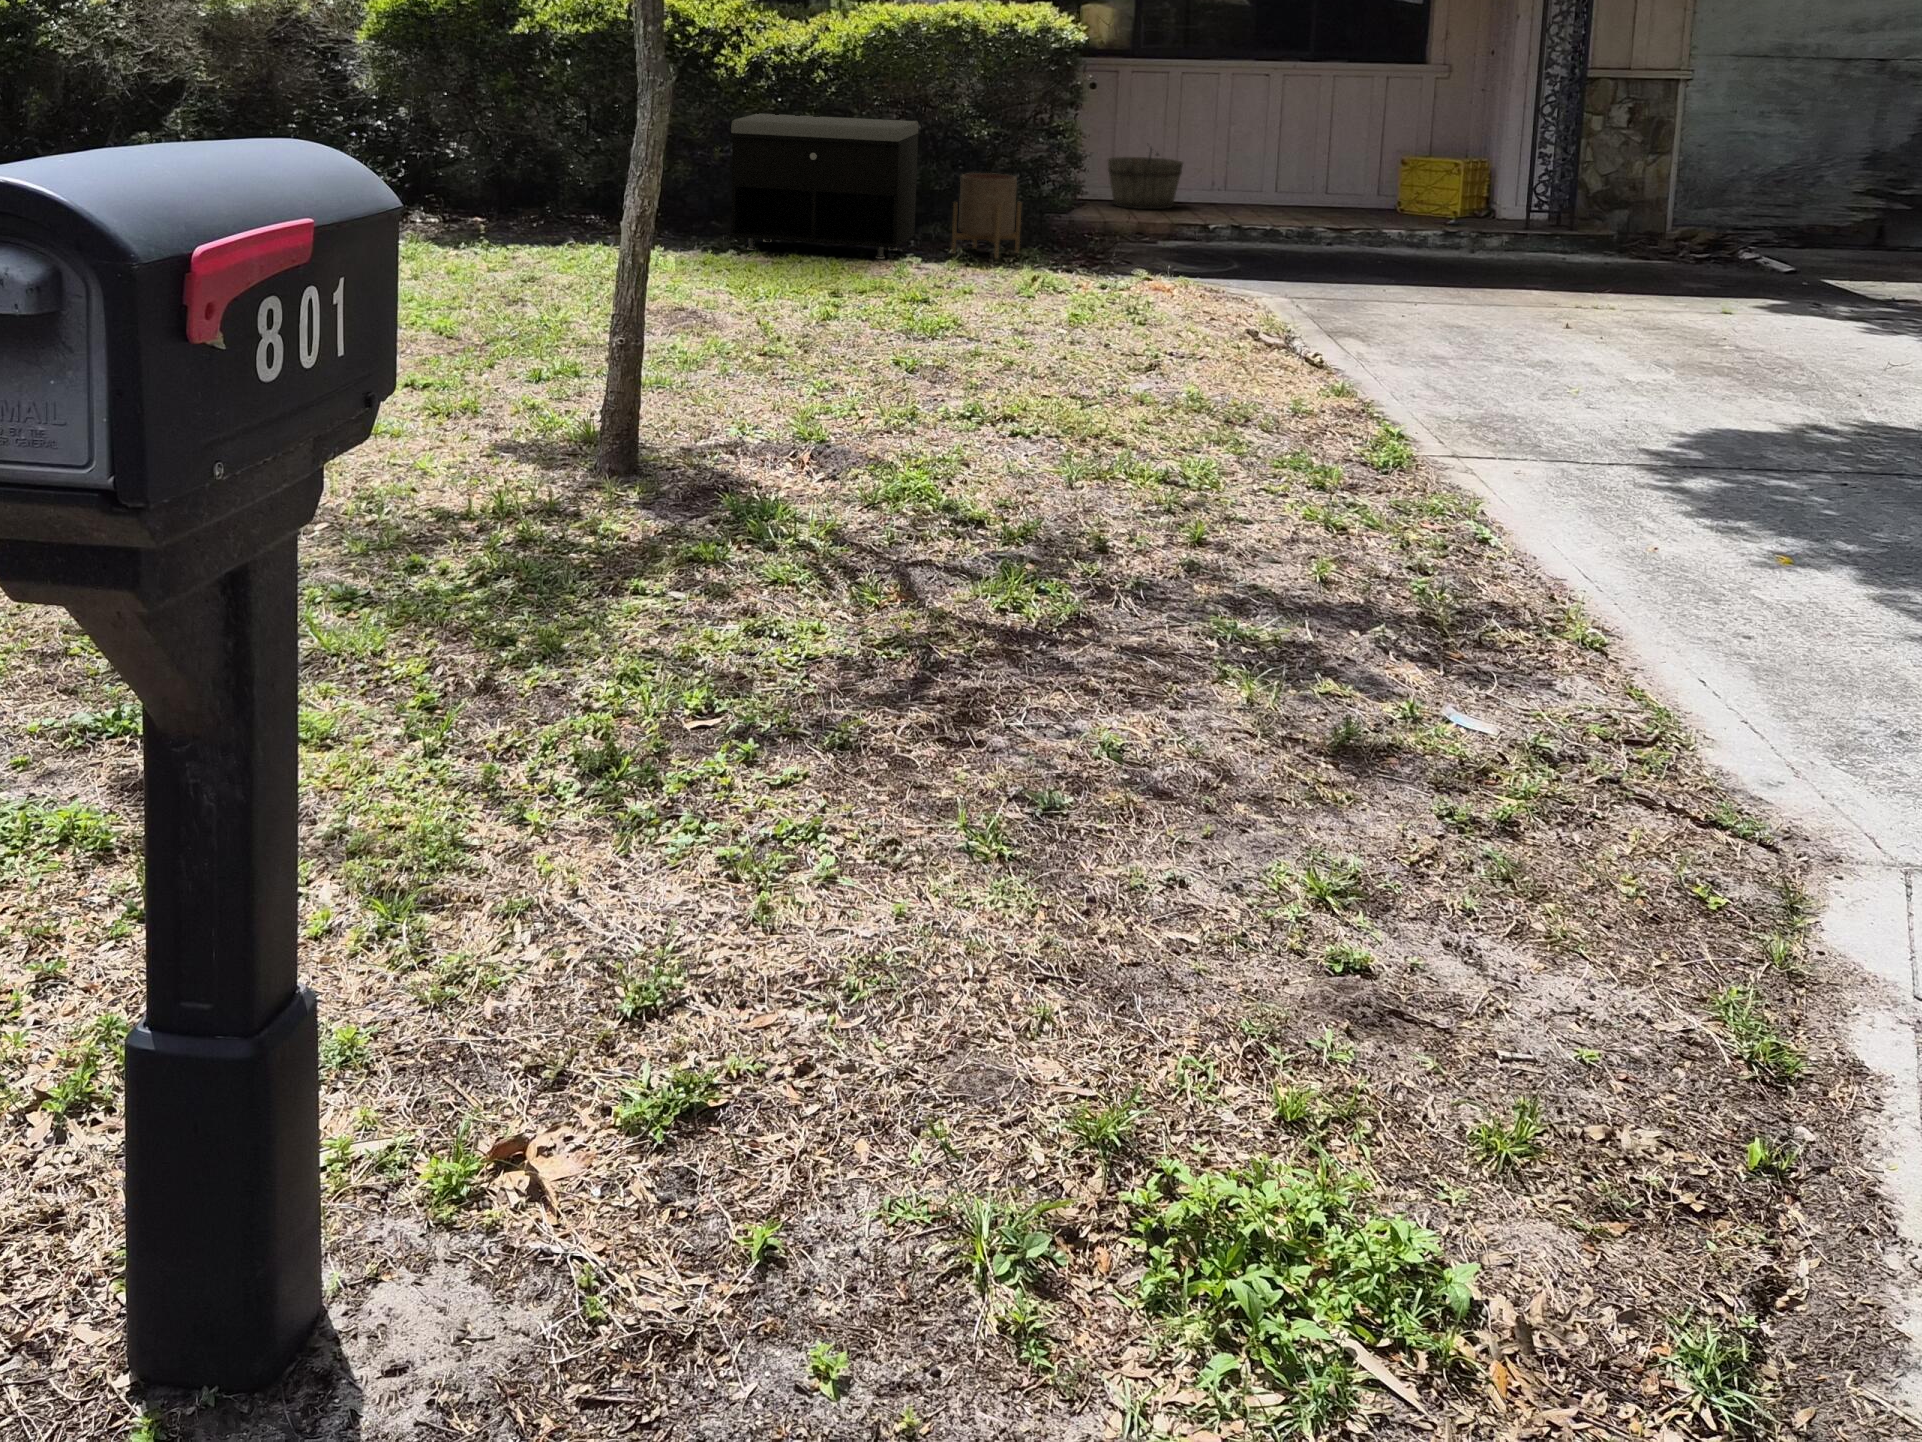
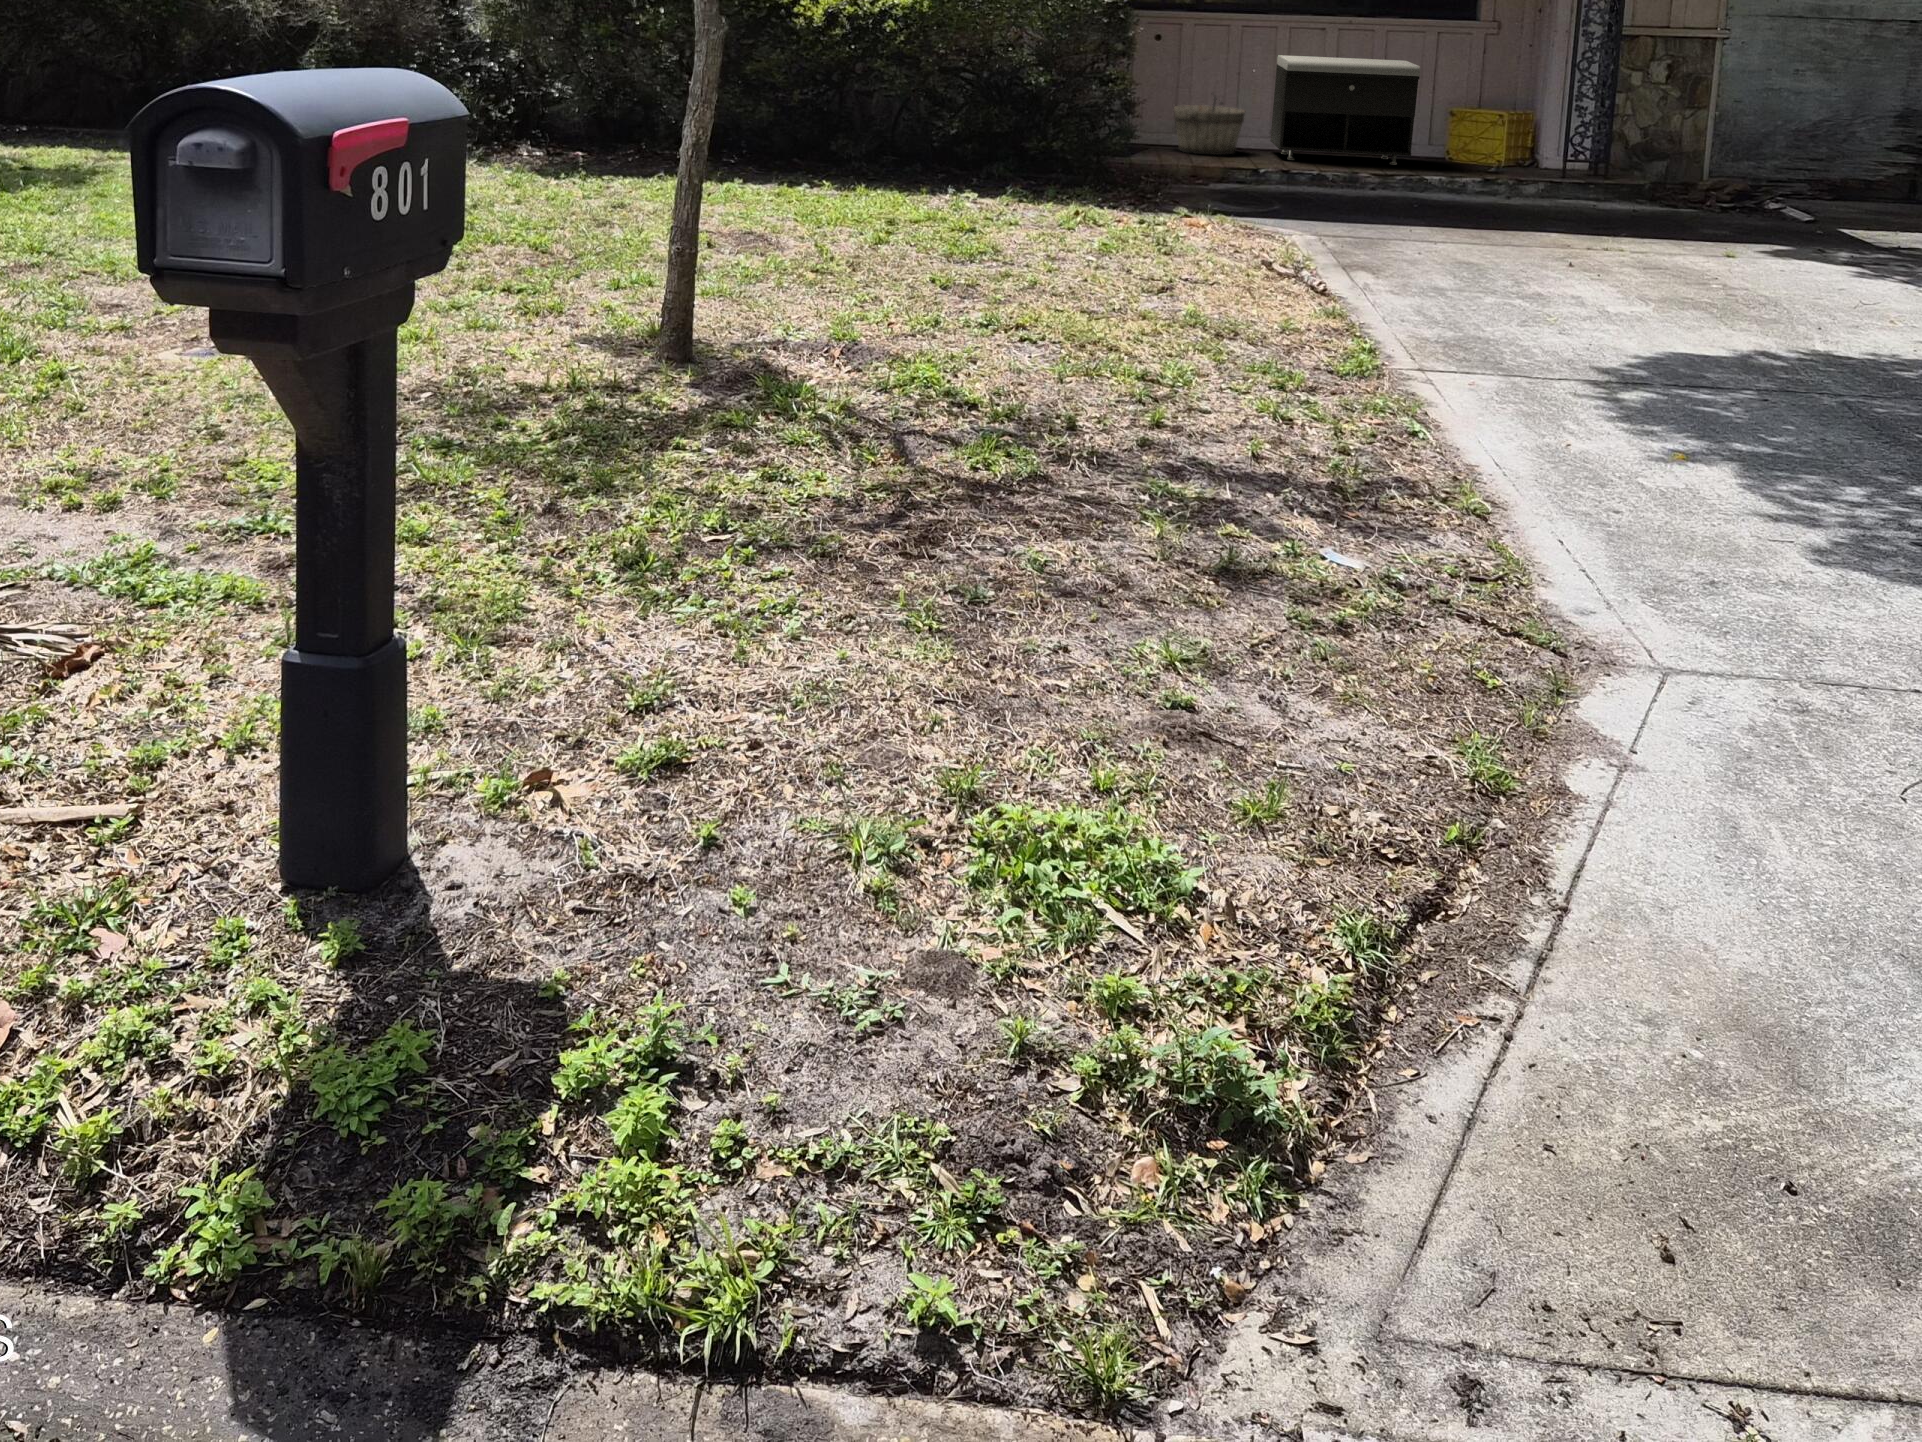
storage bench: present [730,114,919,259] -> present [1270,55,1420,165]
planter: present [951,173,1021,258] -> none [1013,117,1080,196]

